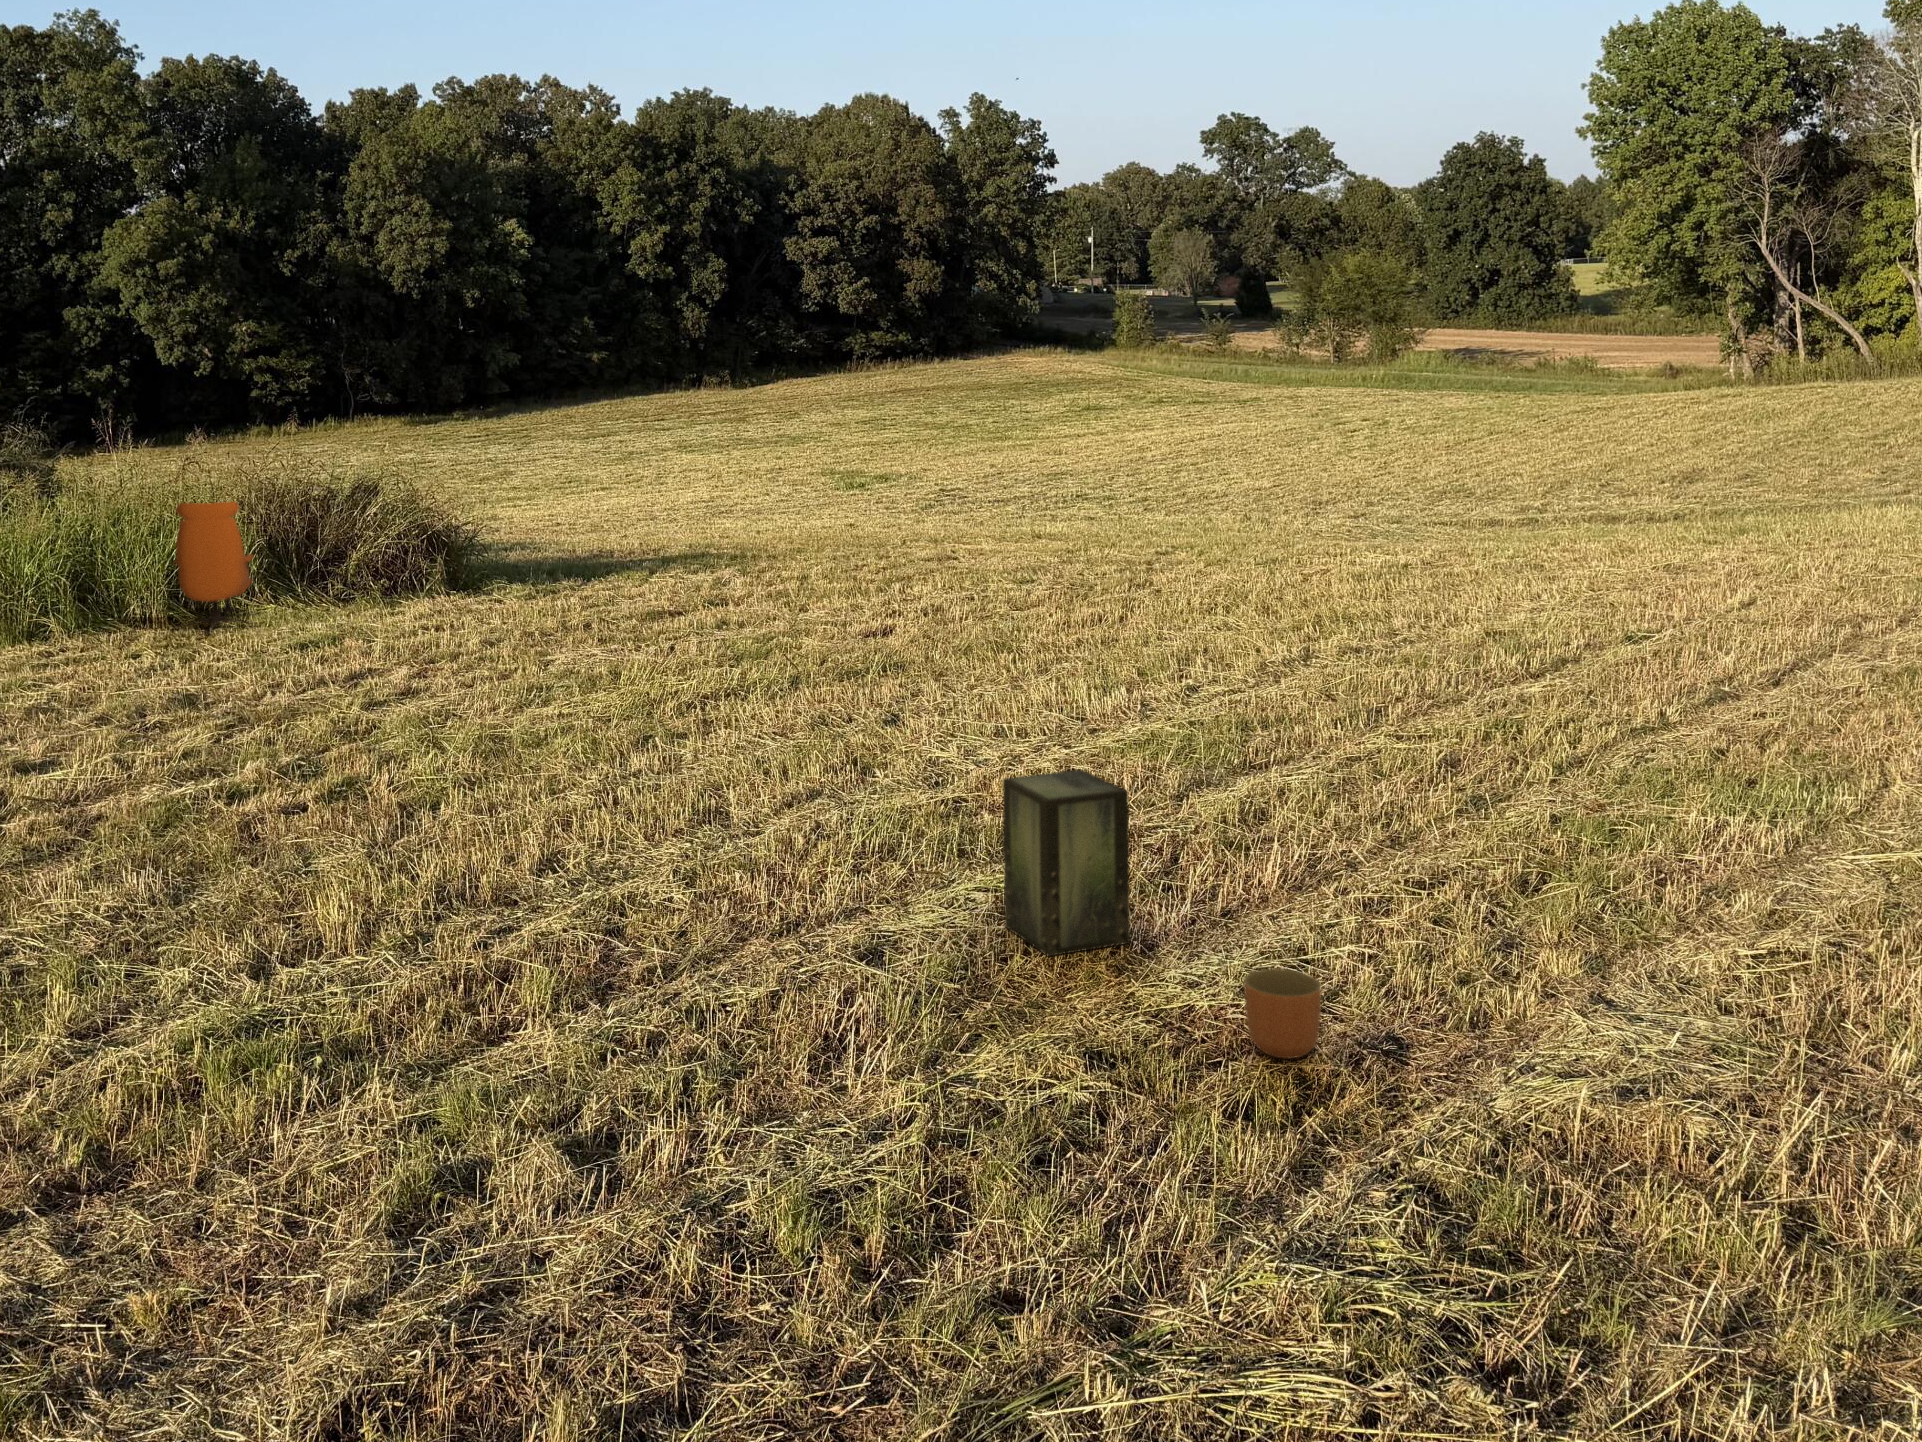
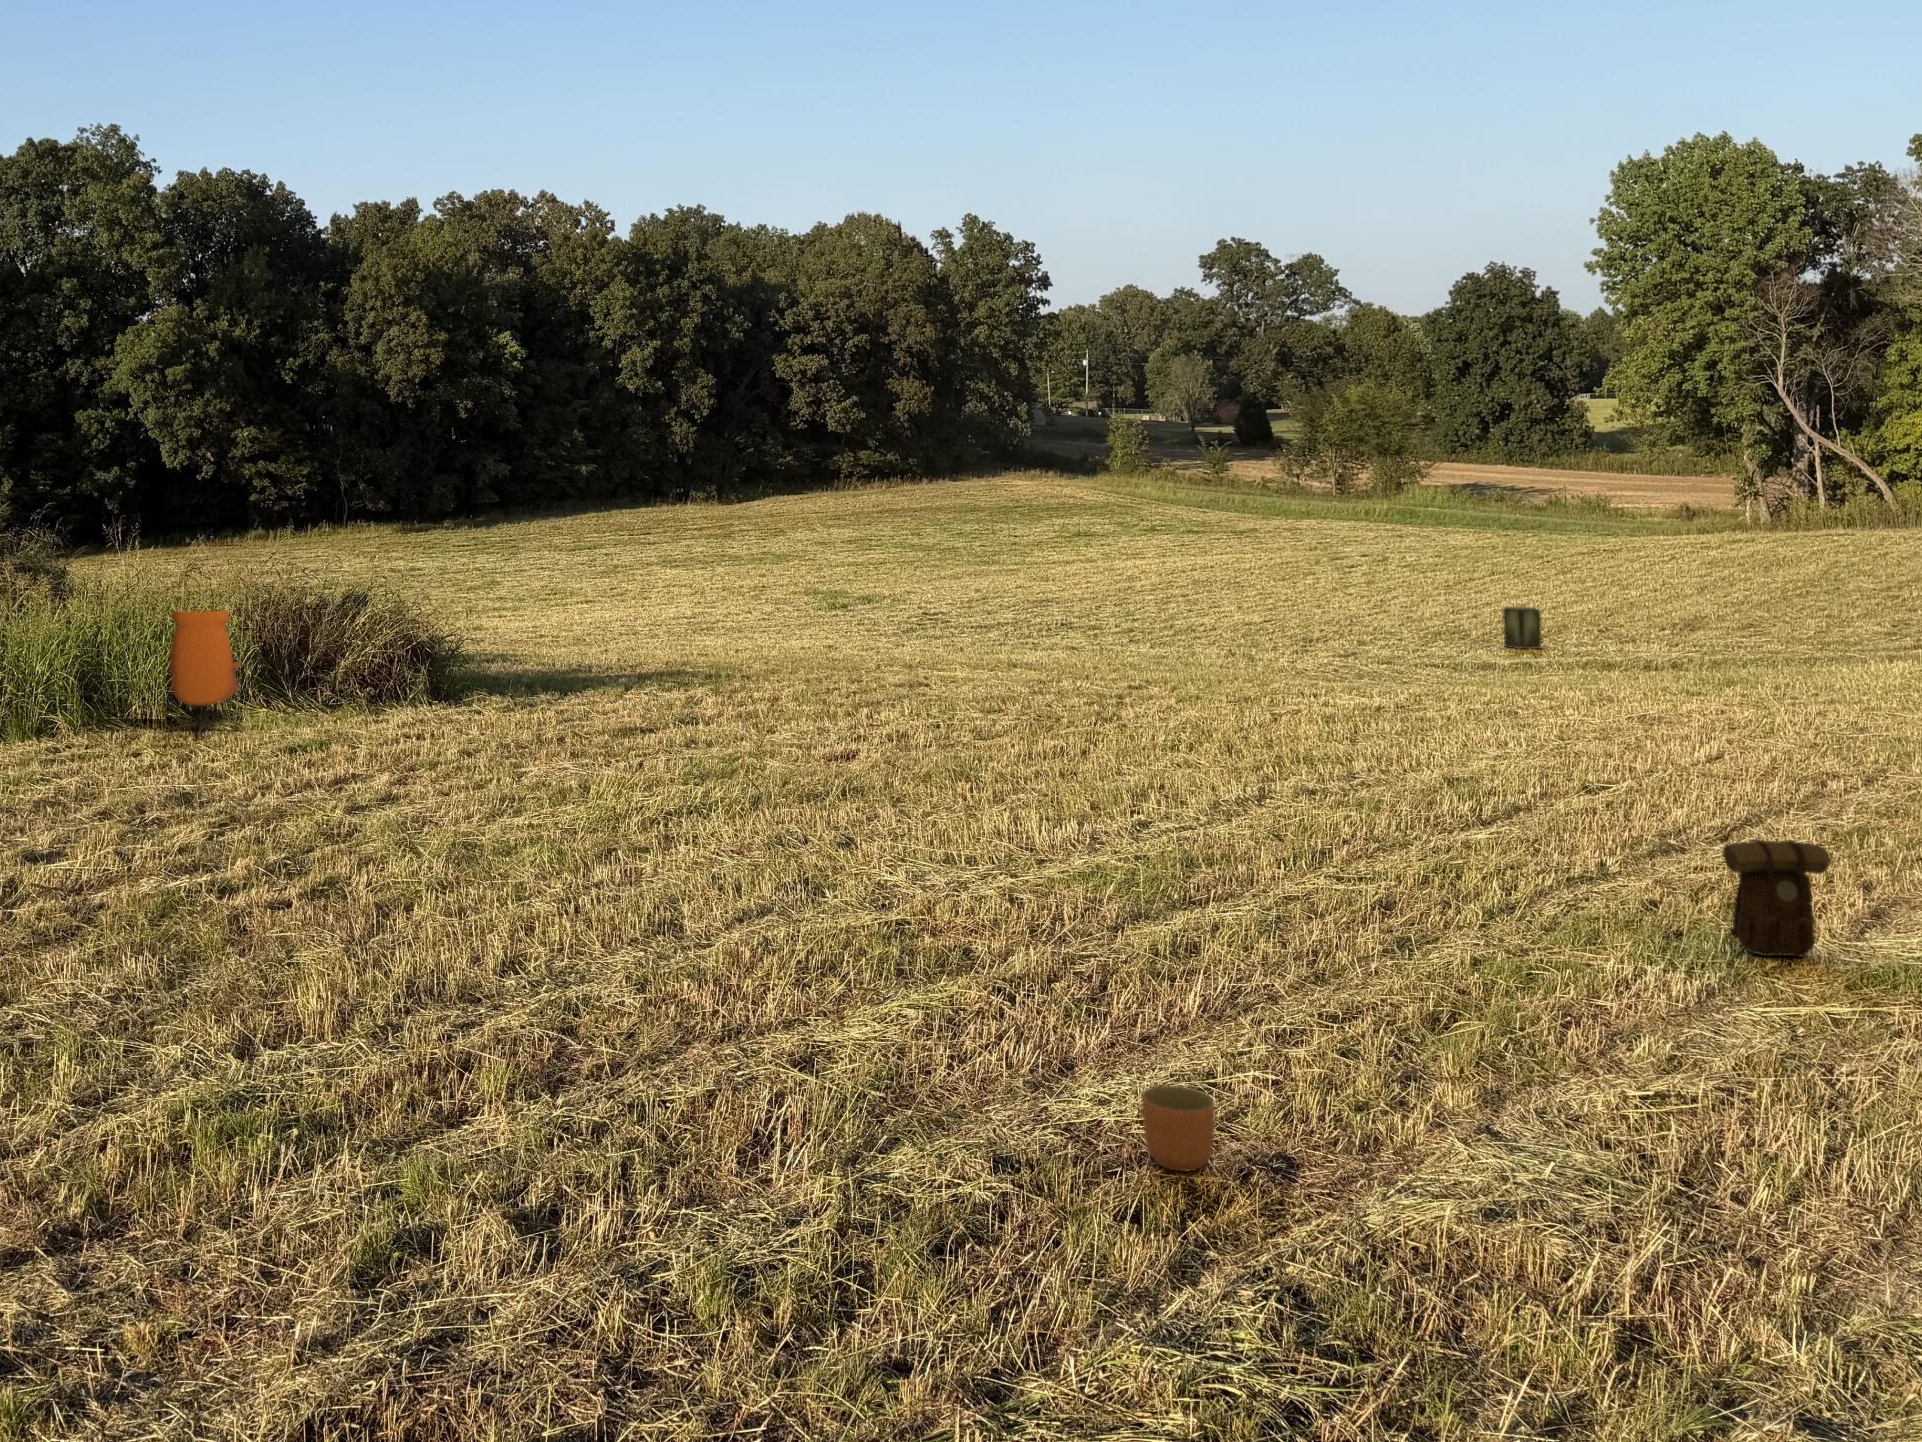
backpack: none [1799,689,1907,806] -> present [1723,840,1831,957]
storage box: present [1003,769,1130,956] -> present [1503,607,1541,649]

